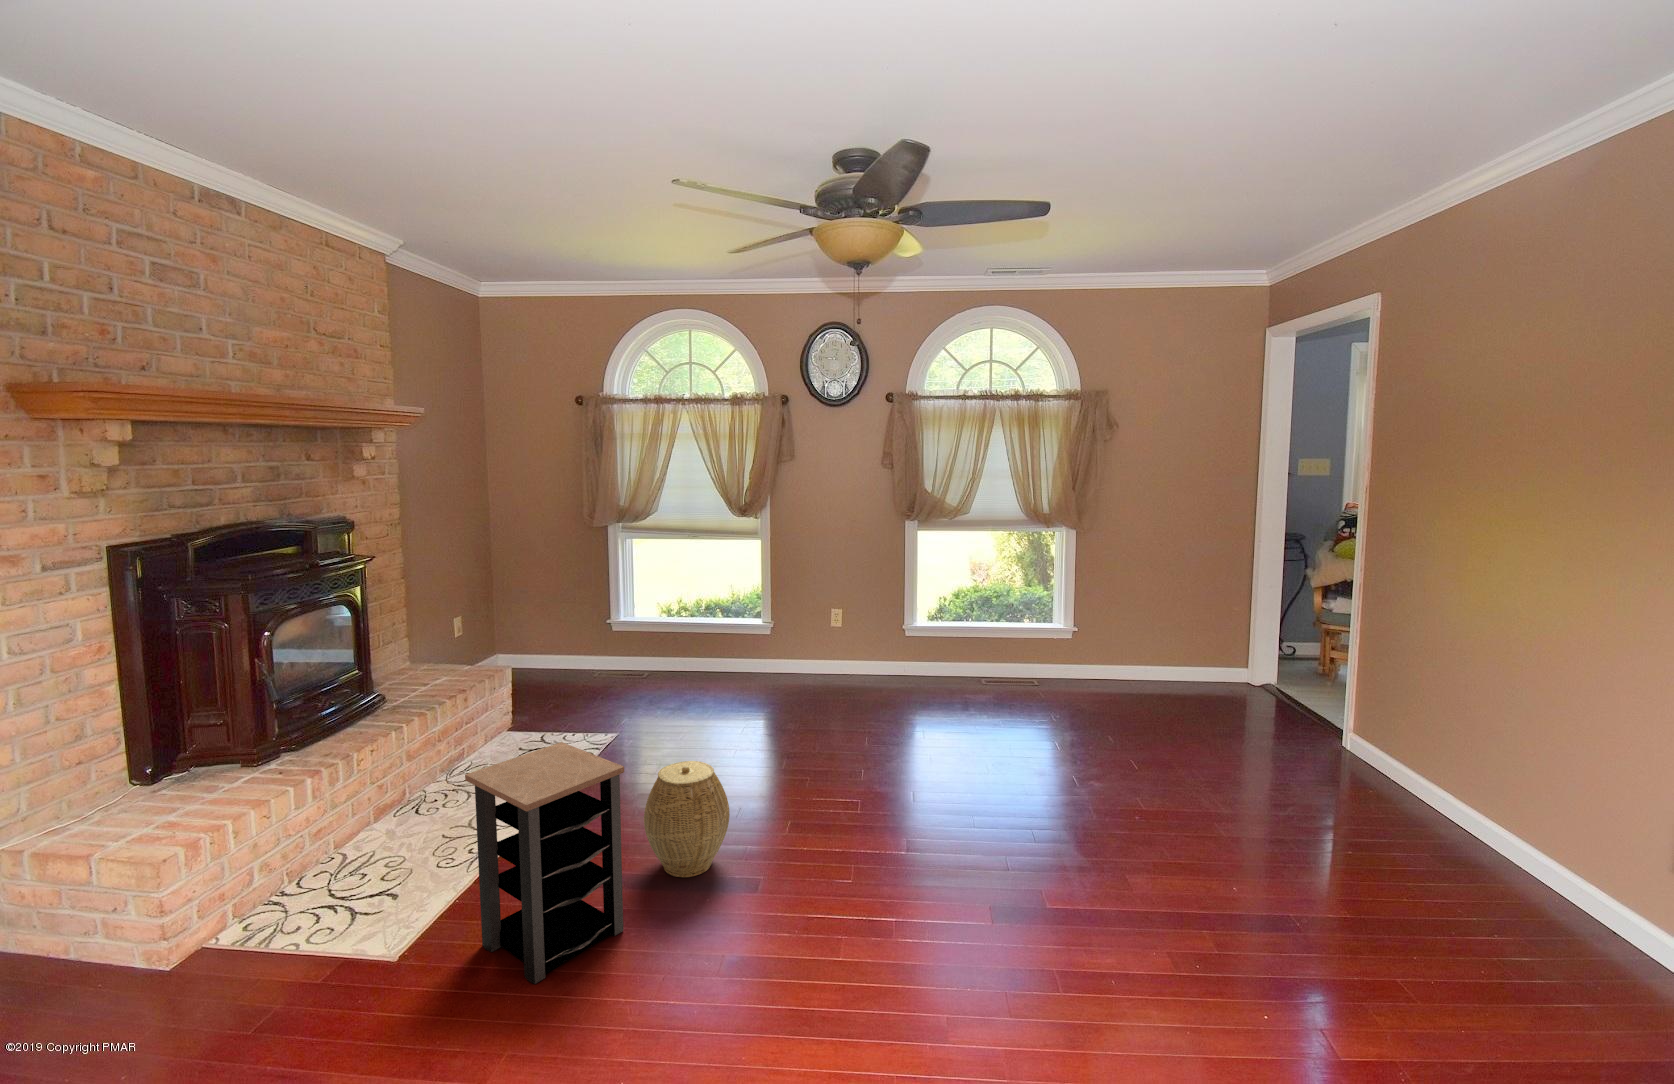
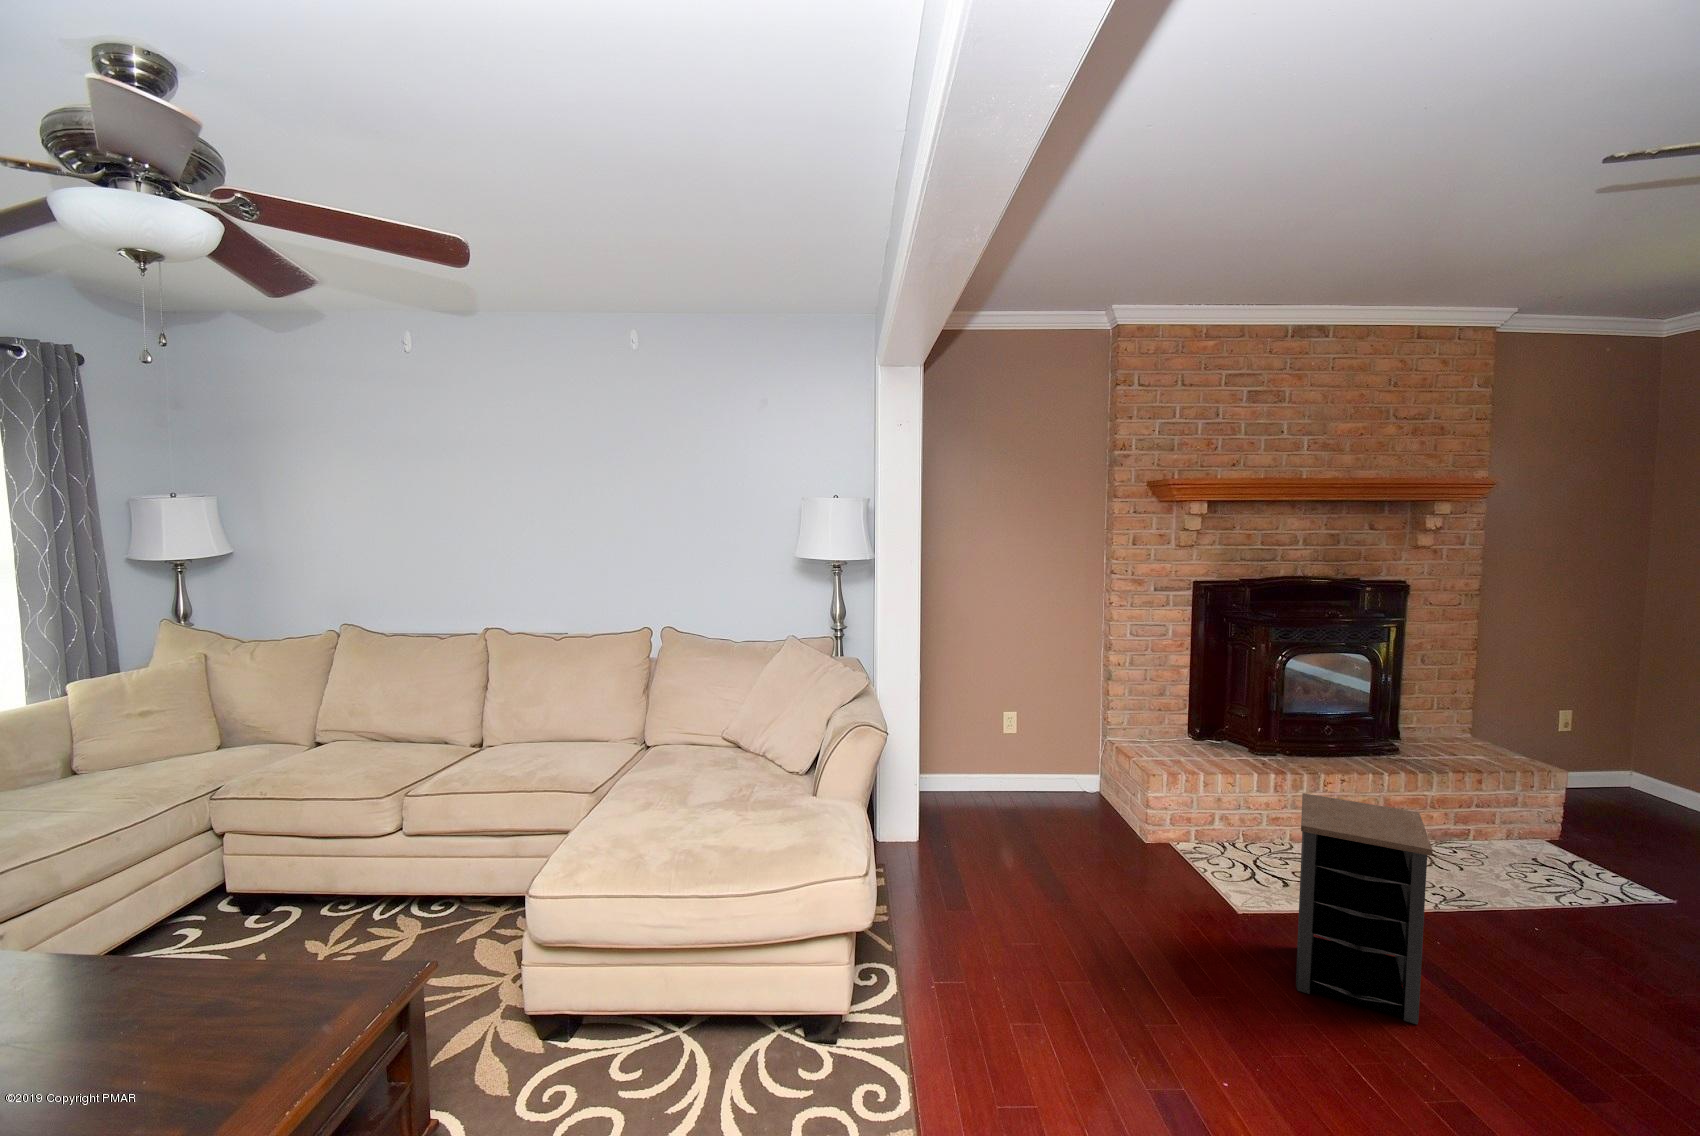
woven basket: present [644,761,730,877] -> none [1516,908,1667,1069]

